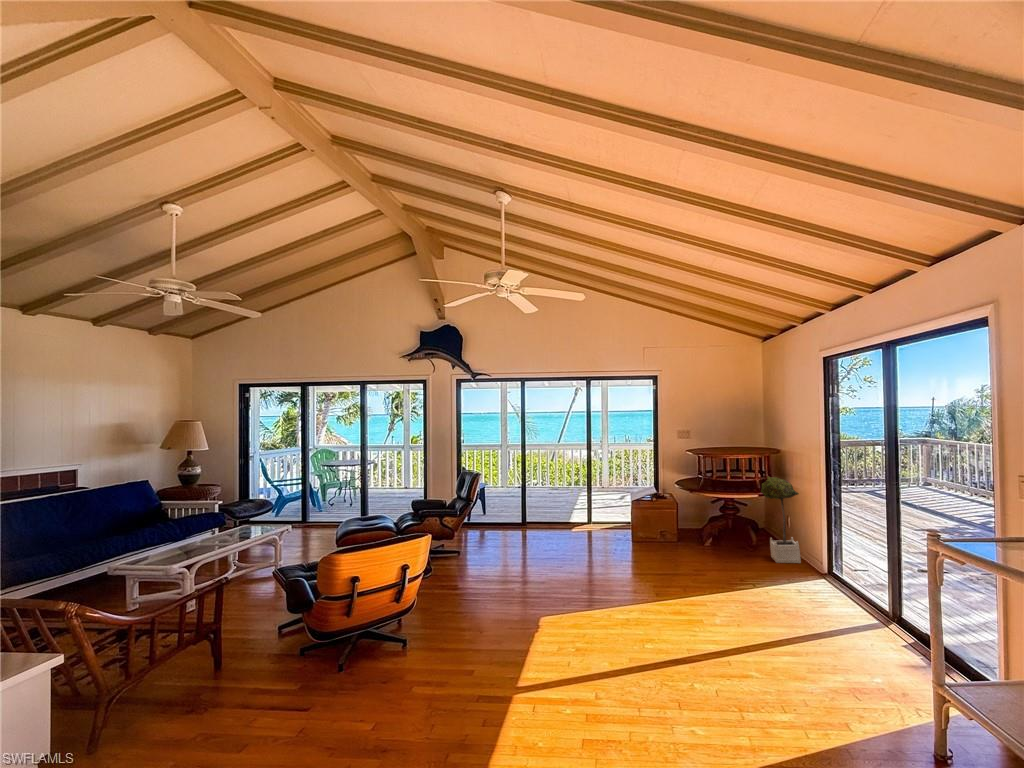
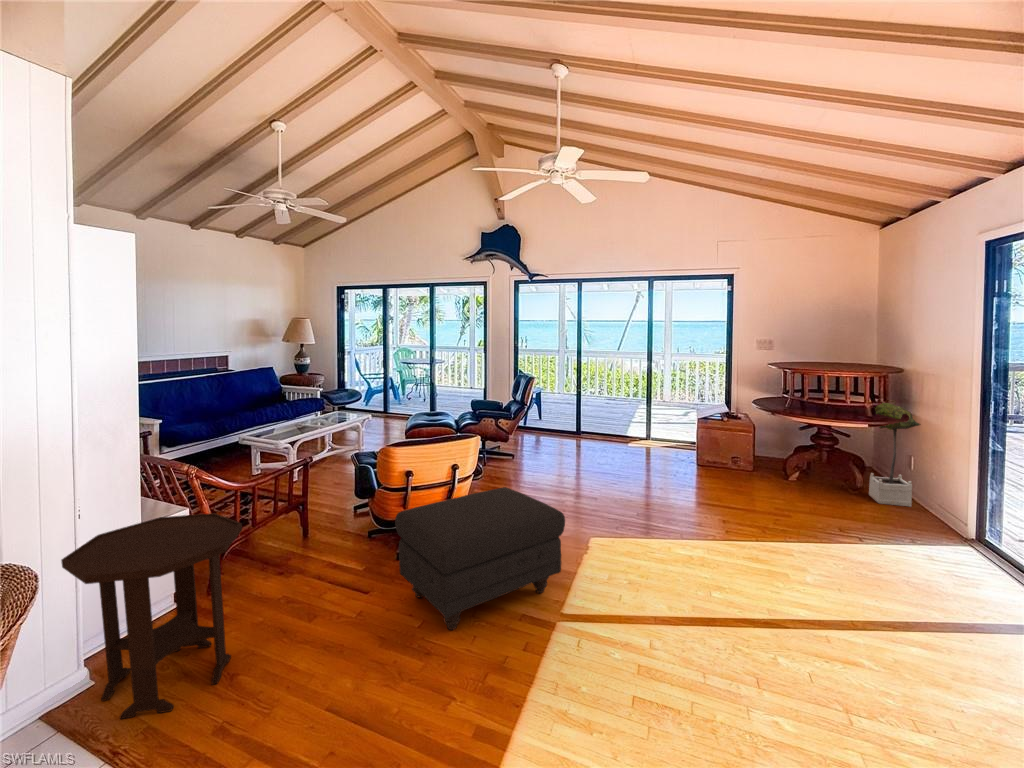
ottoman: none [387,564,521,673] -> present [395,487,565,630]
side table: none [170,592,283,744] -> present [61,513,242,719]

